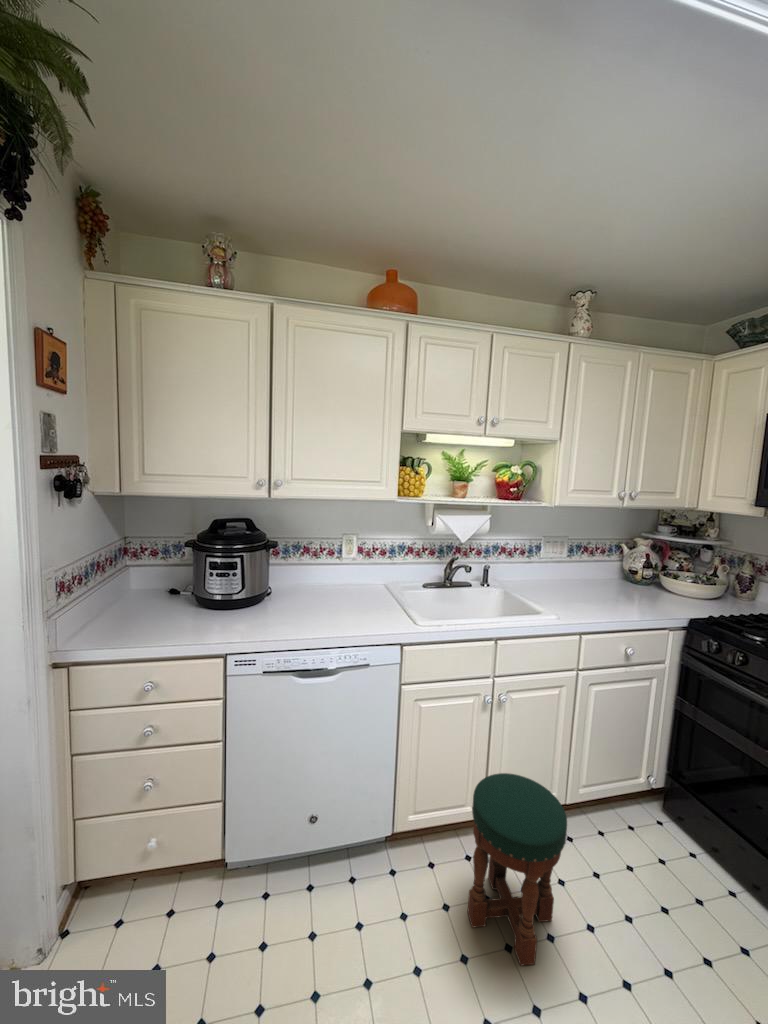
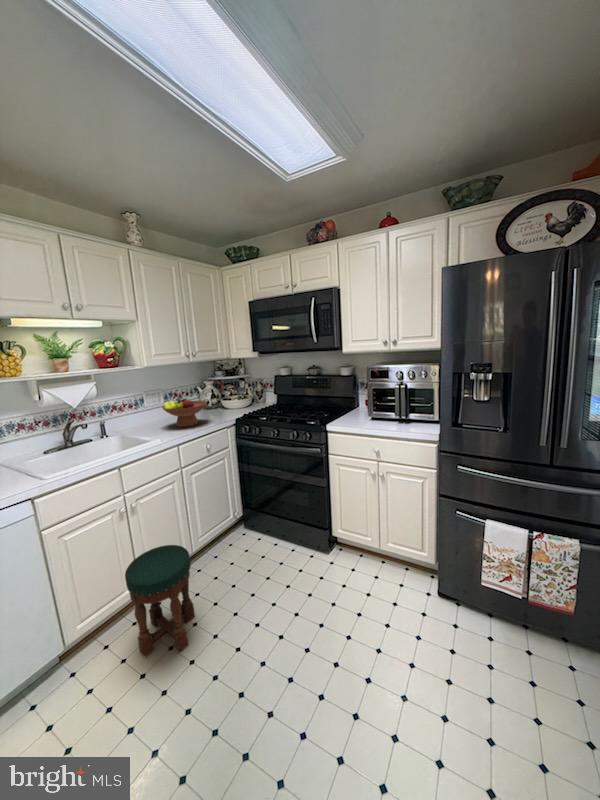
fruit bowl: none [565,558,640,606] -> present [162,398,207,427]

